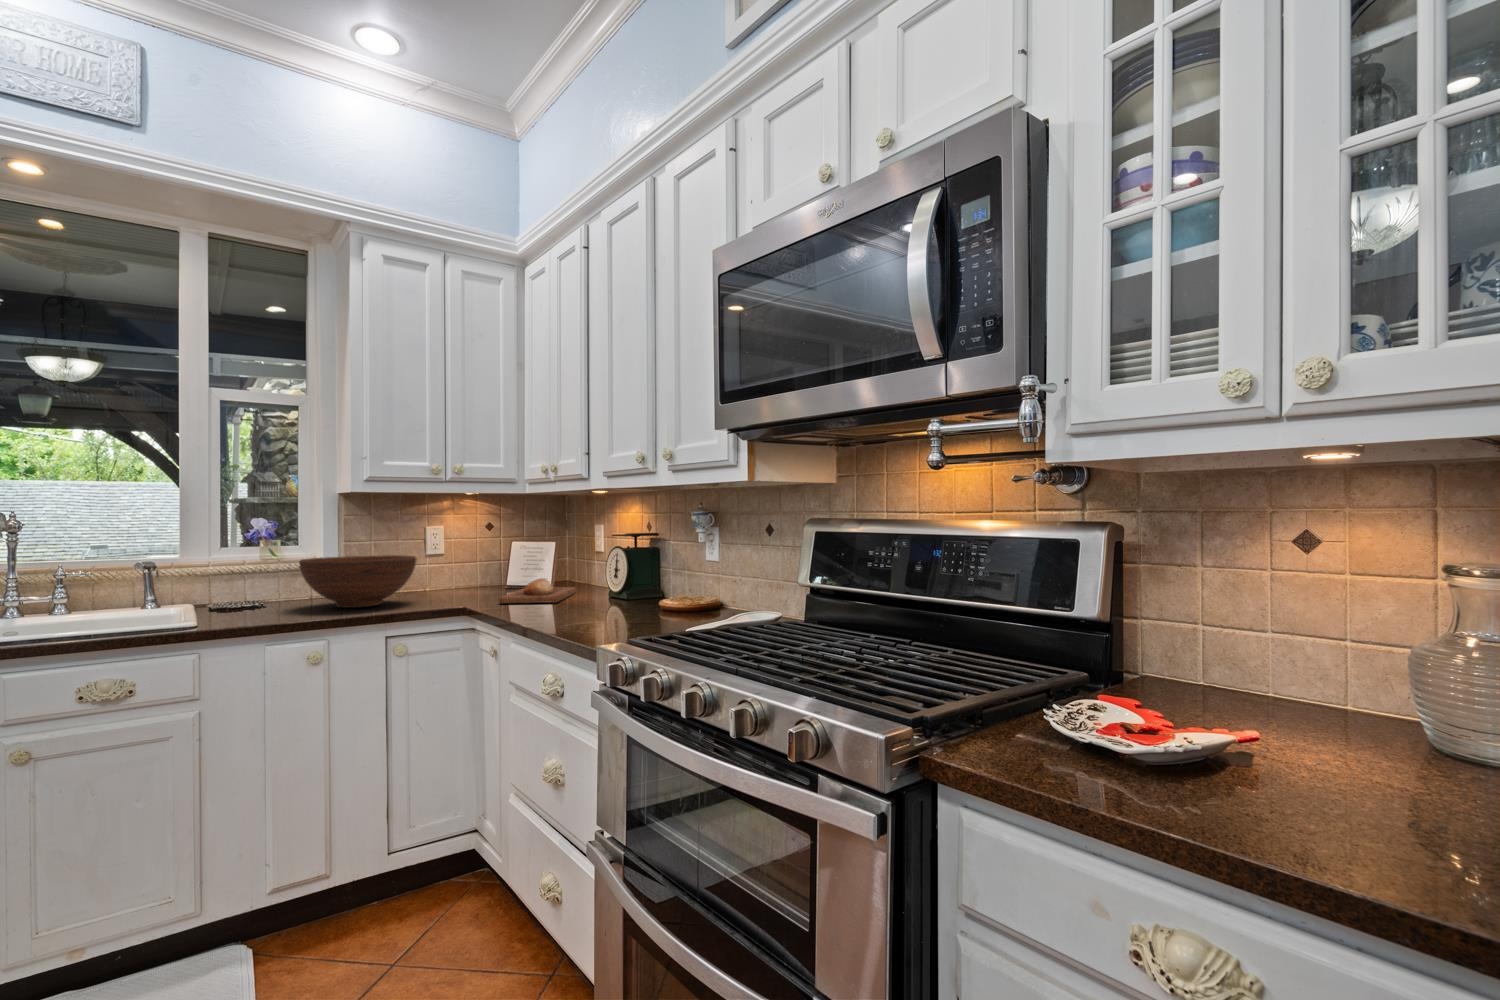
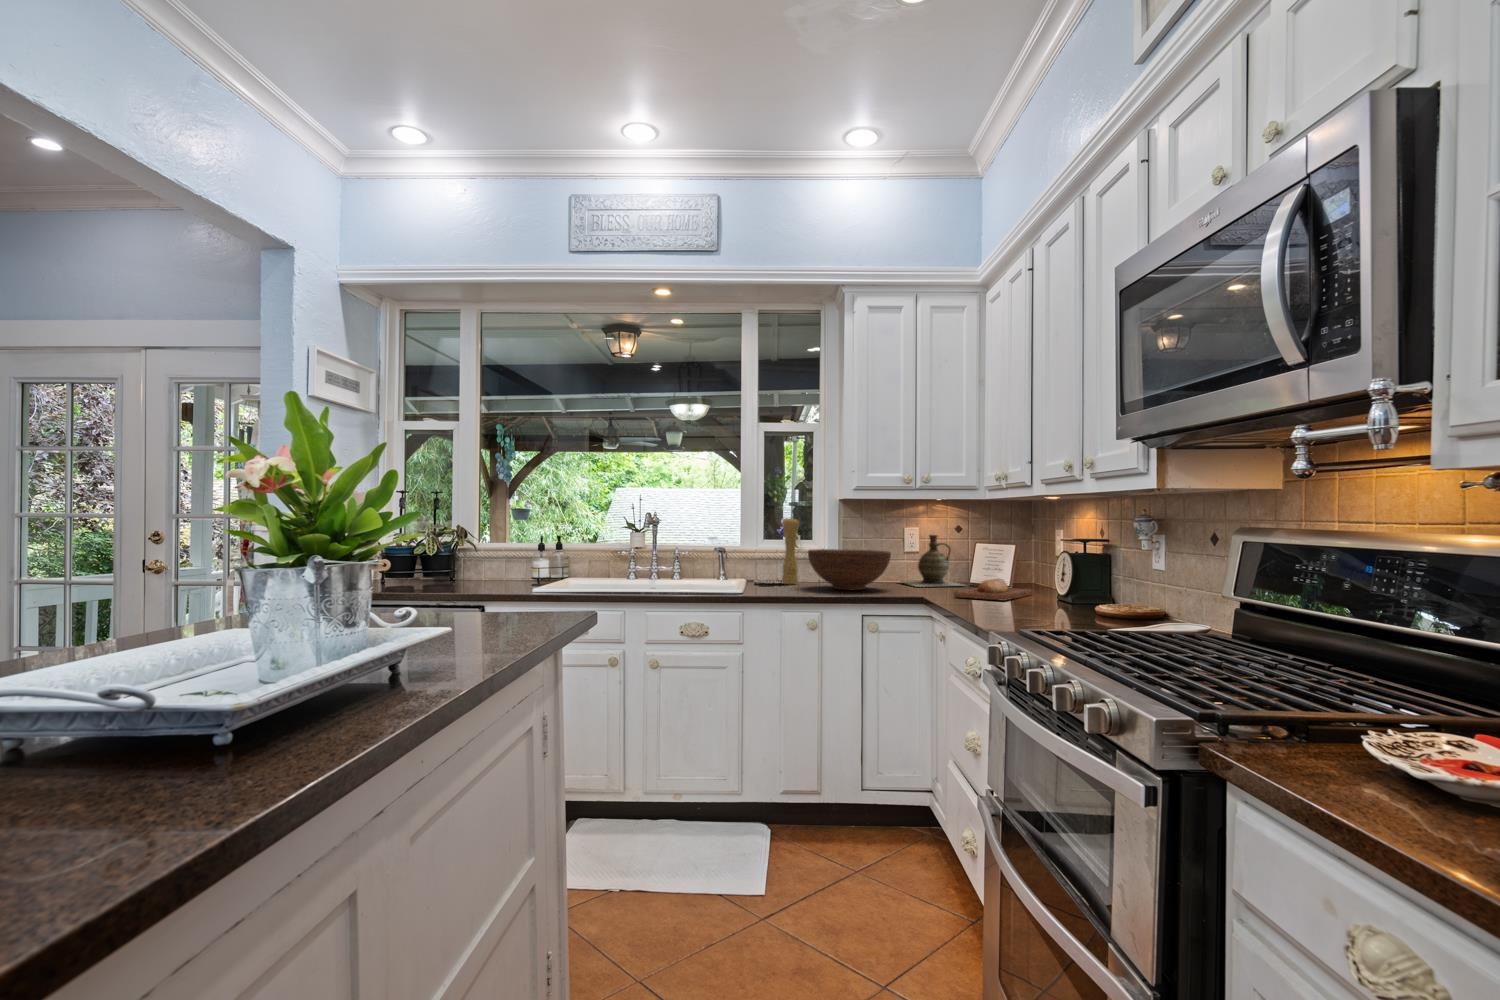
pepper mill: none [255,518,281,607] -> present [782,518,799,584]
ceramic jug: none [413,533,502,595] -> present [900,535,963,587]

